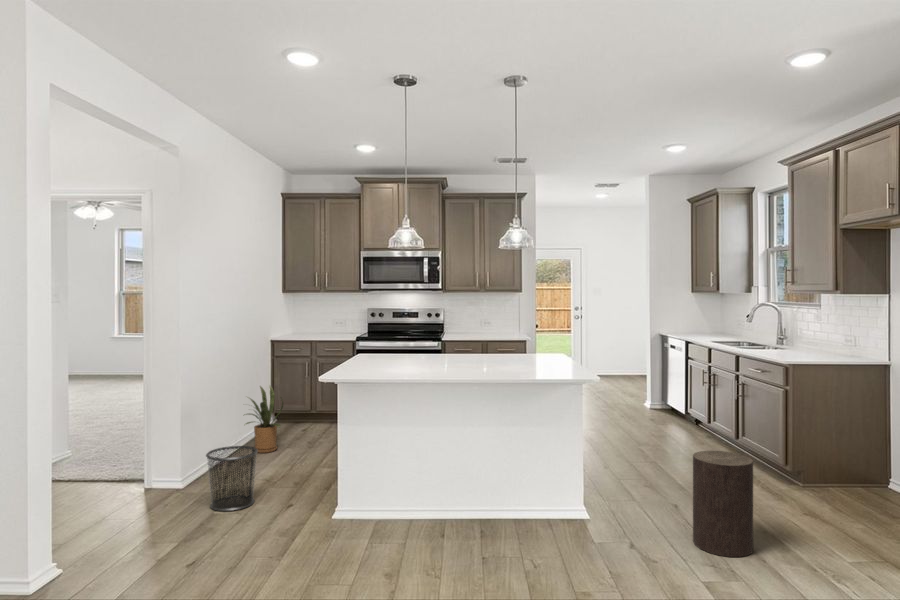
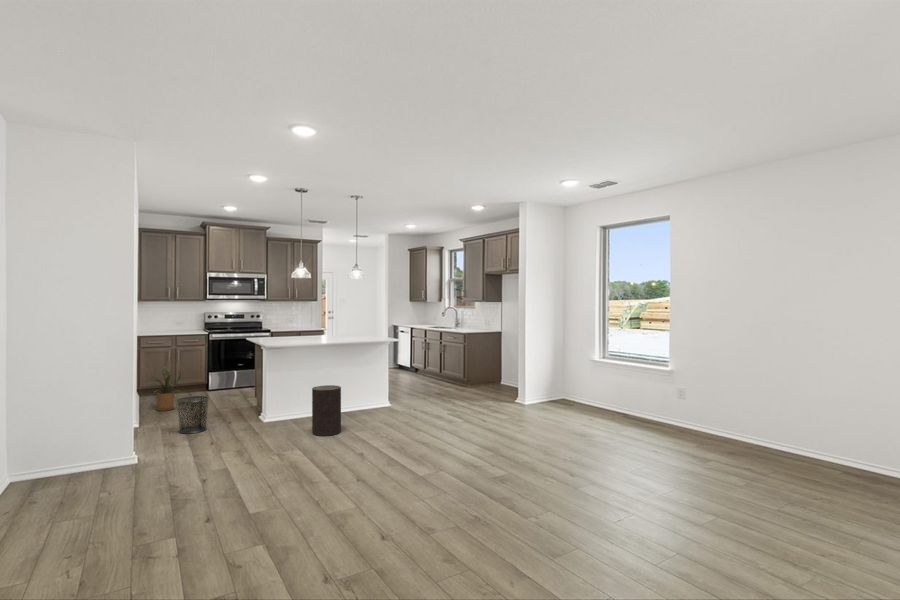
stool: present [693,451,753,557] -> present [312,385,341,436]

